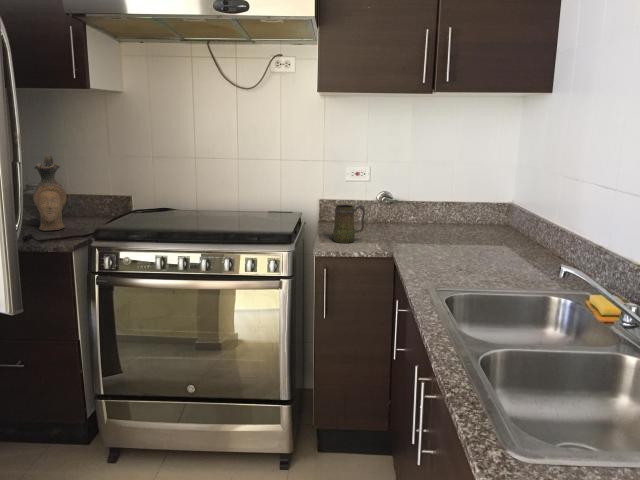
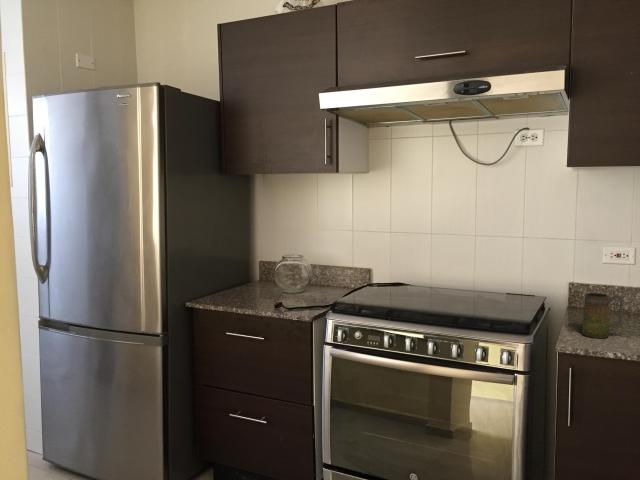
ceramic pitcher: present [33,154,67,230] -> none [282,231,311,301]

